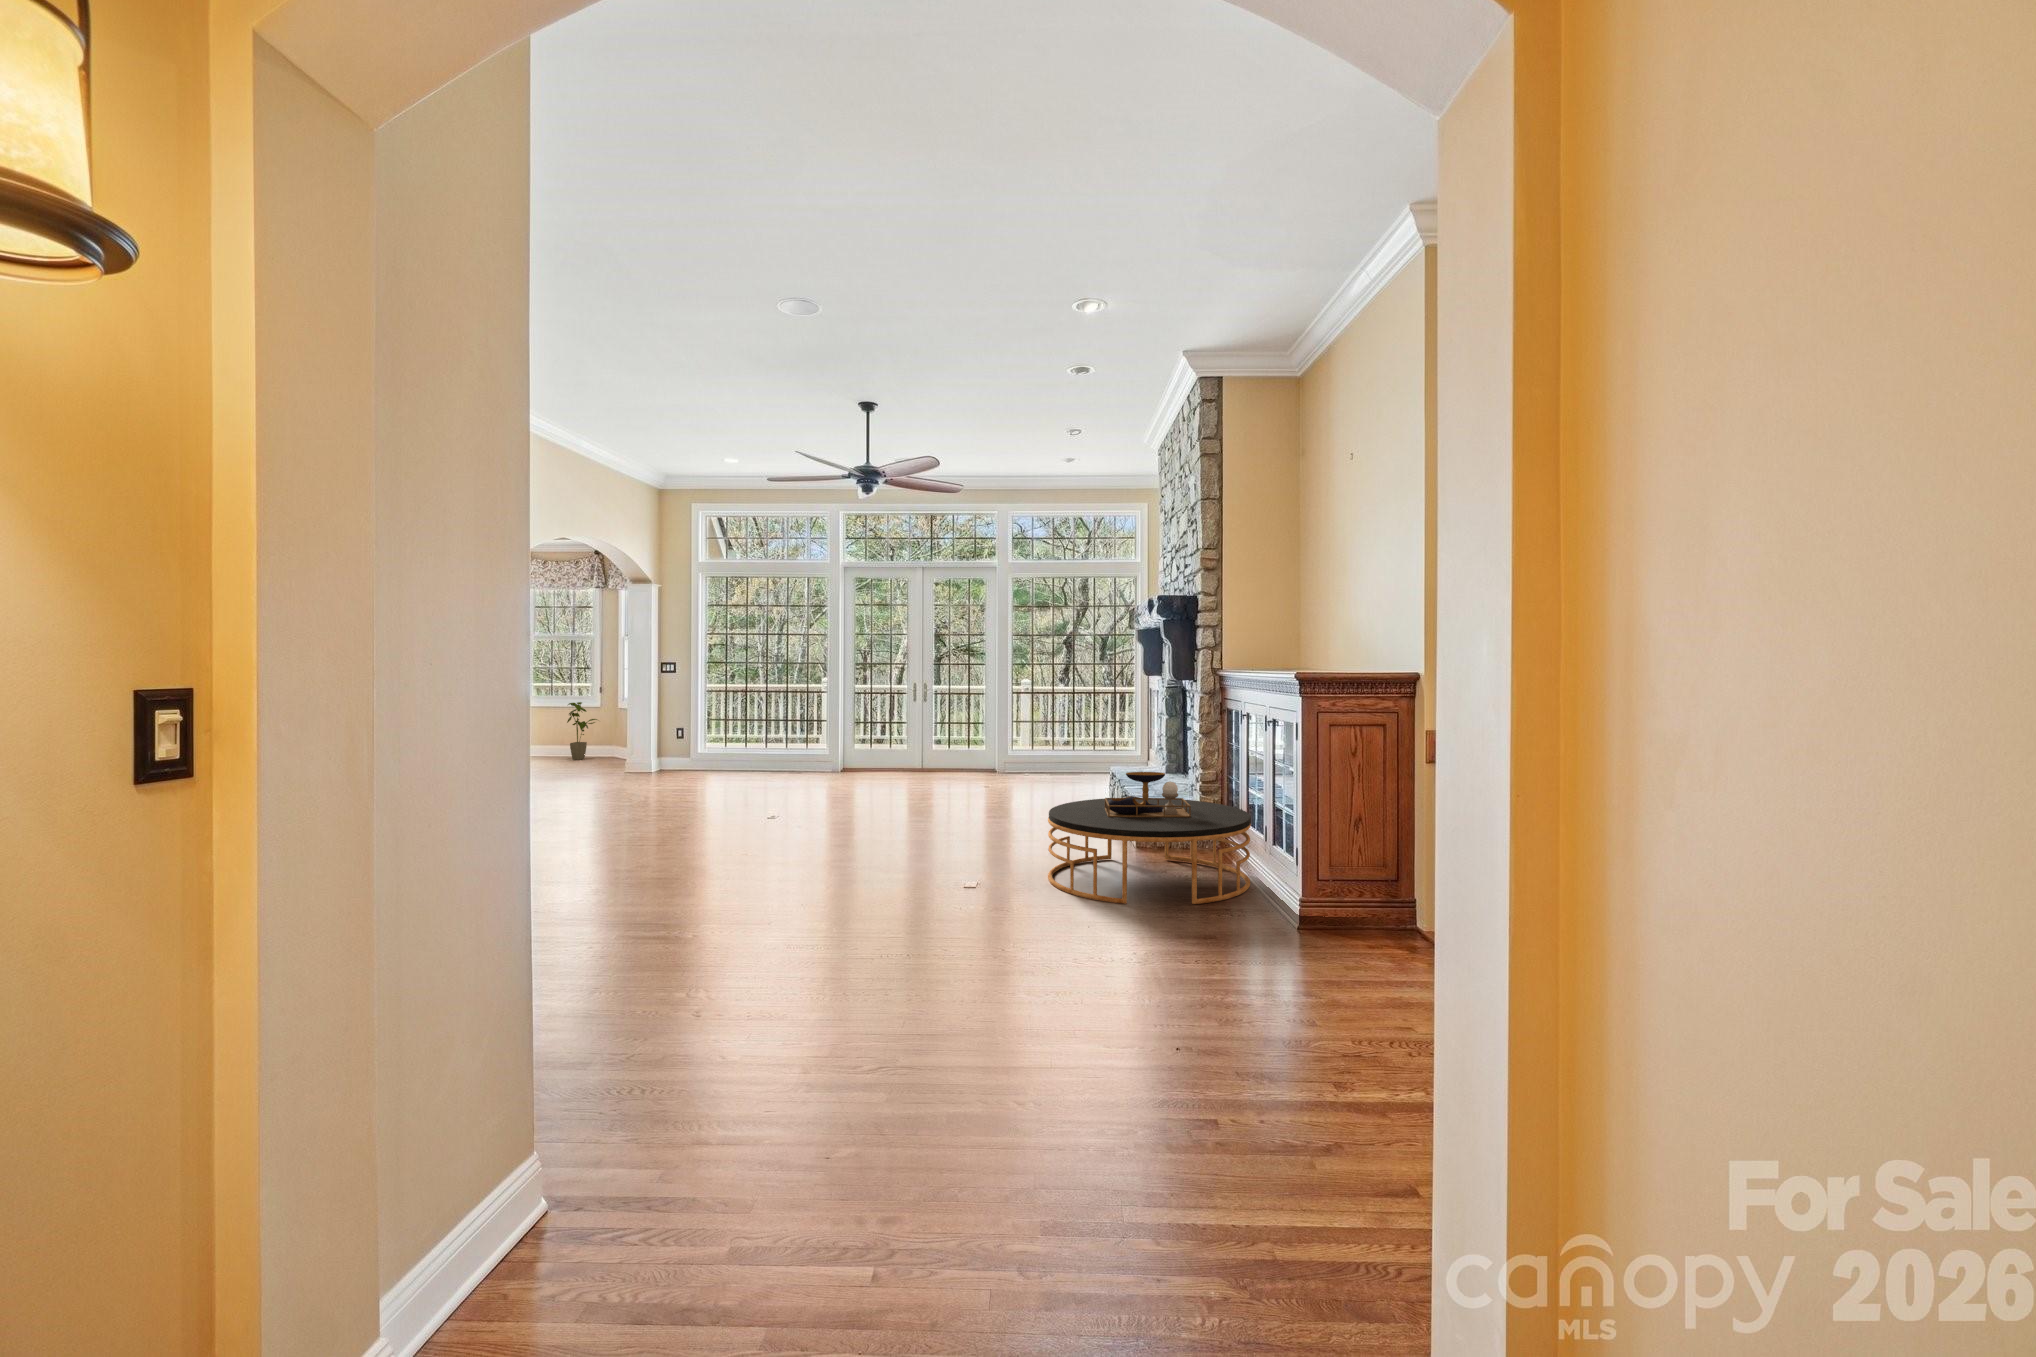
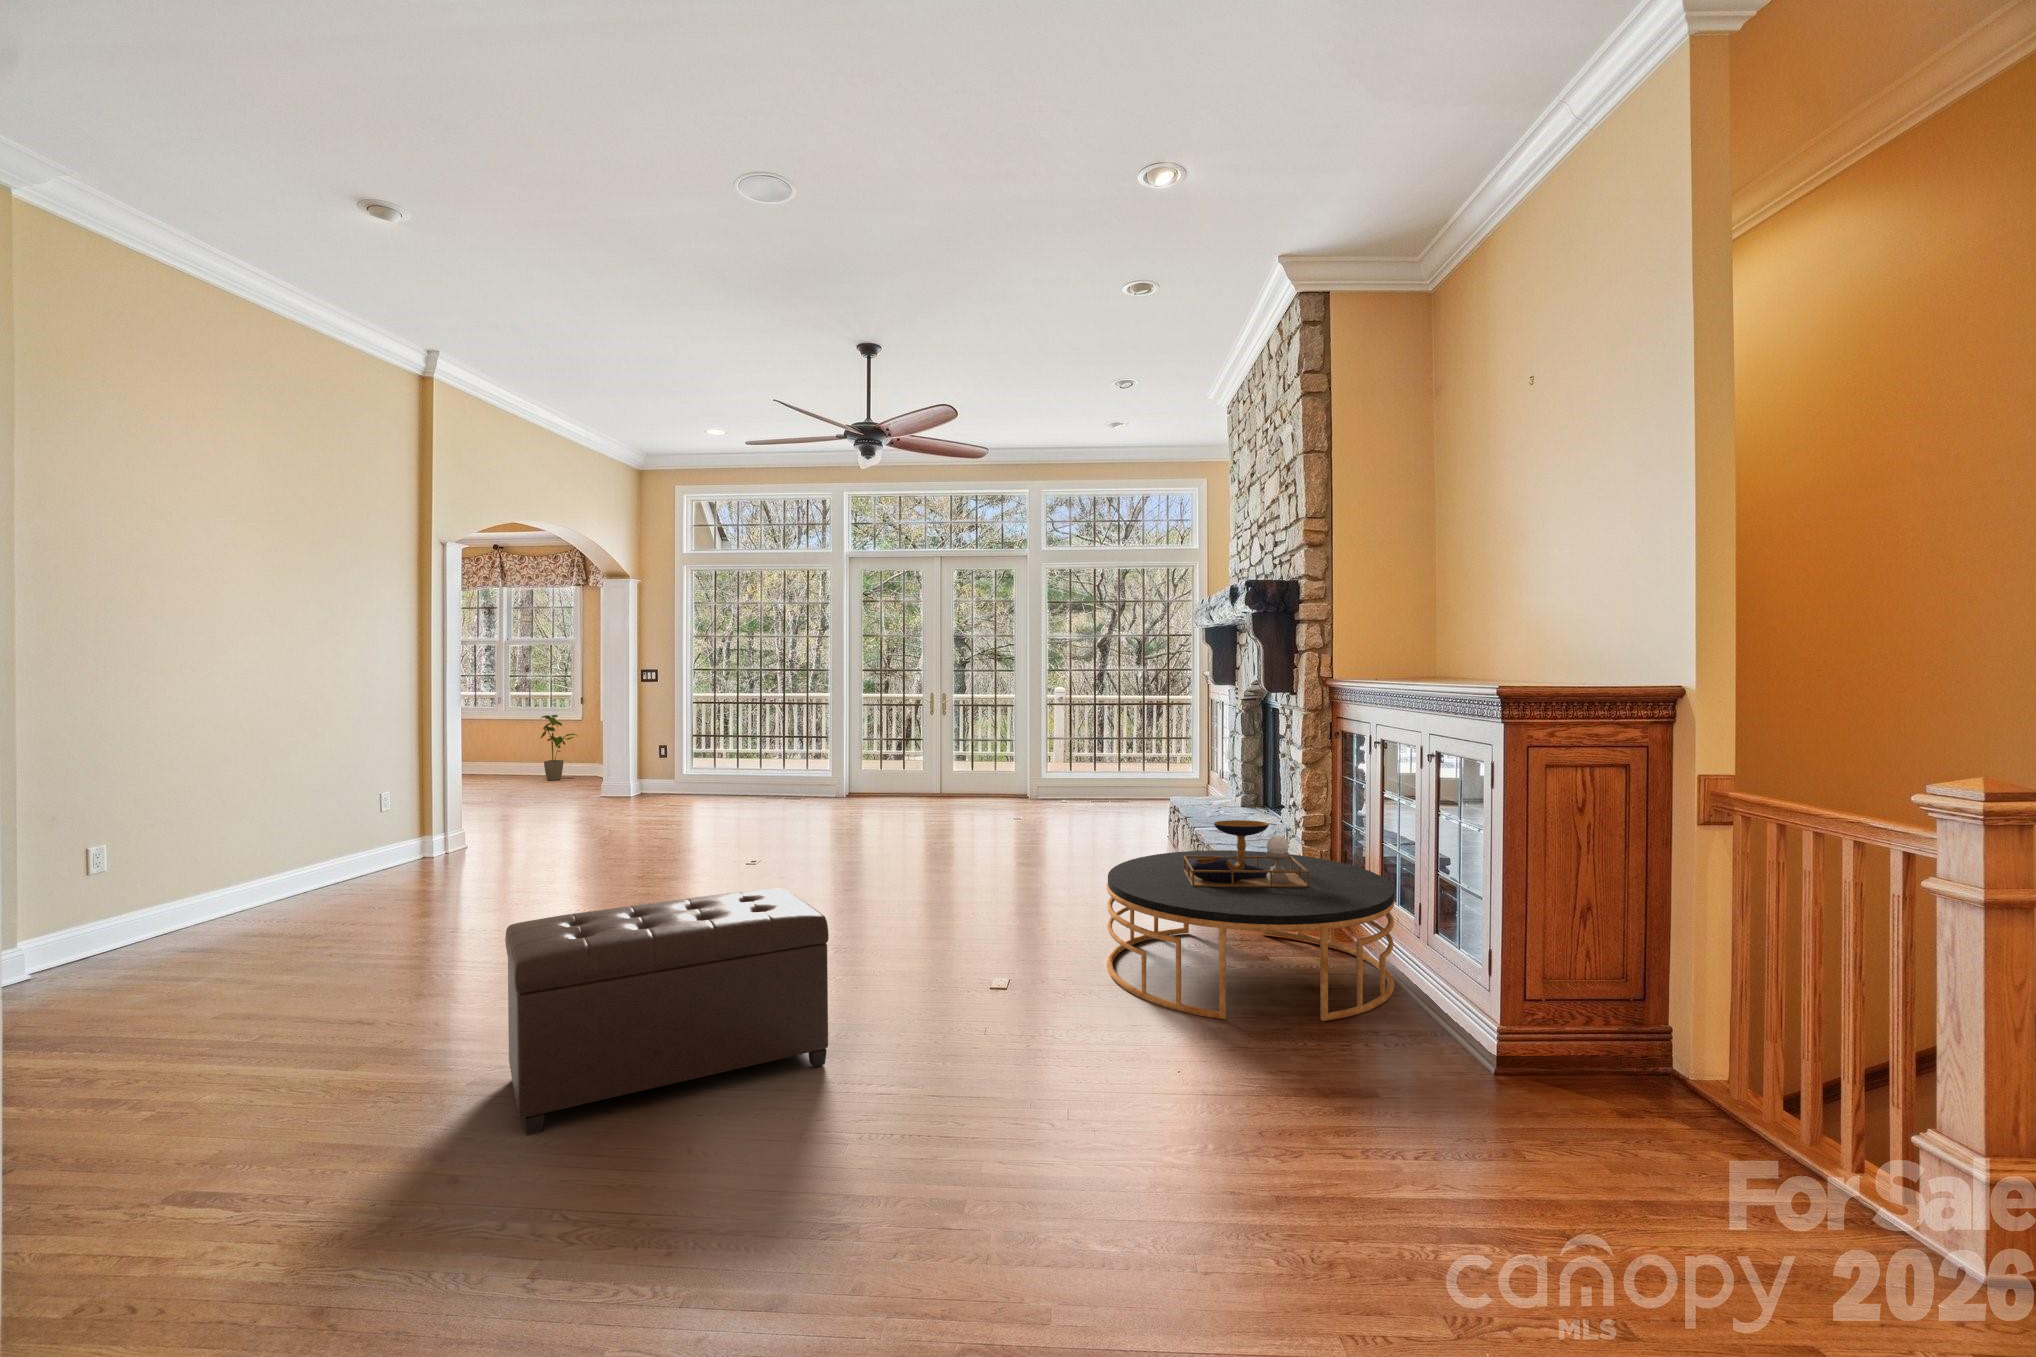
ottoman: none [639,813,855,957] -> present [505,888,829,1135]

